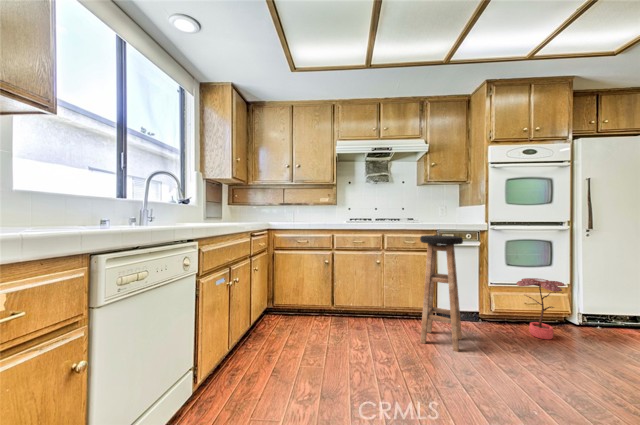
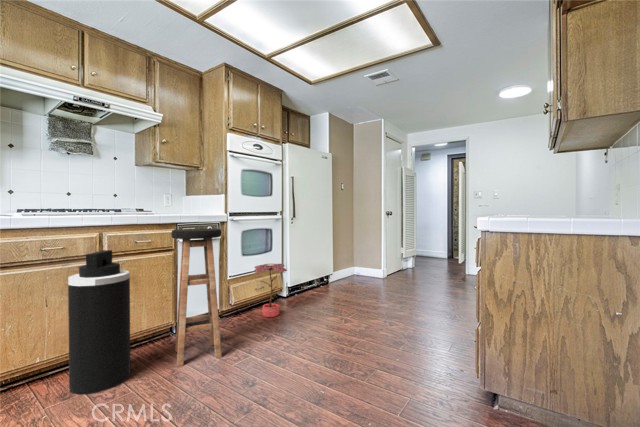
trash can: none [358,246,391,337] -> present [68,250,131,395]

